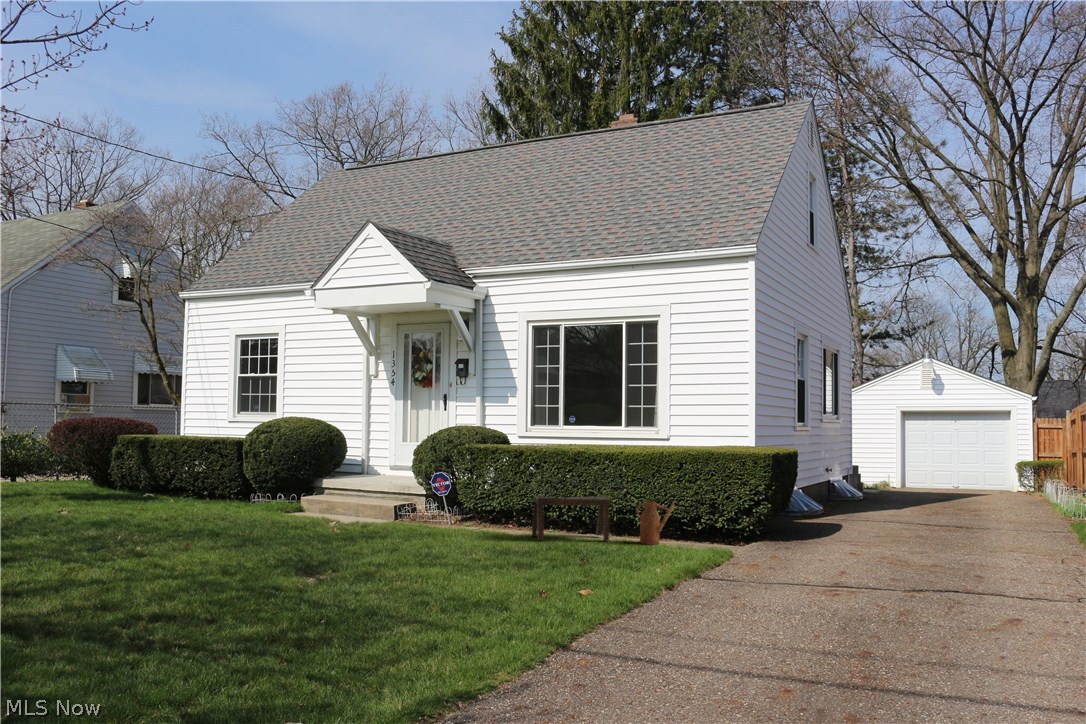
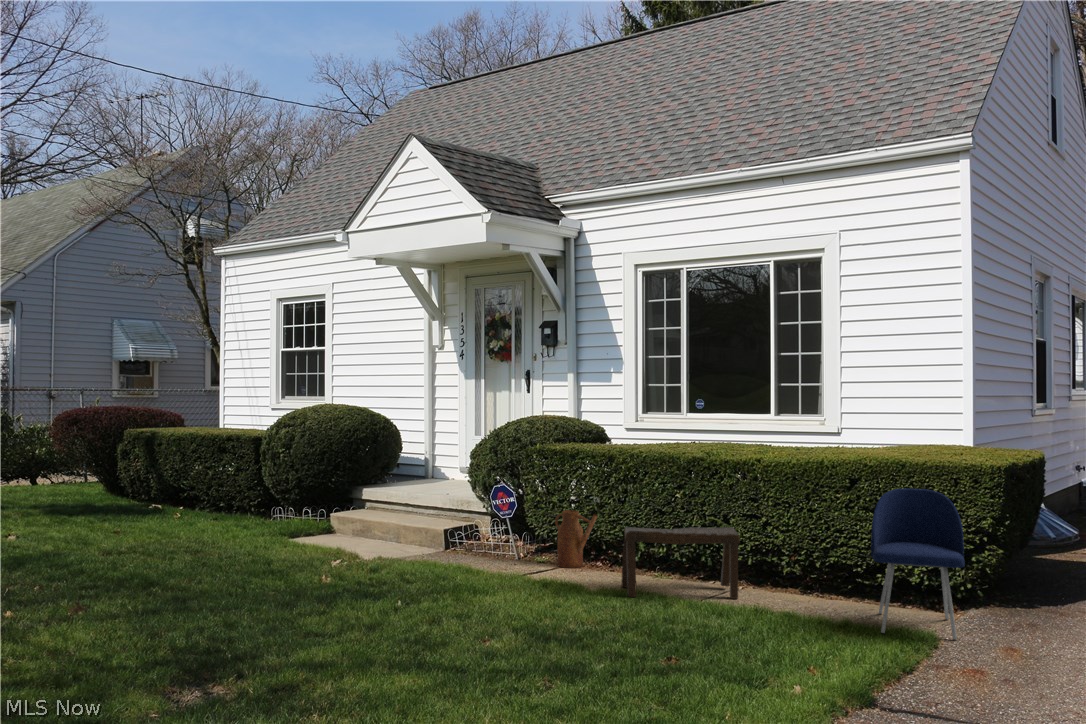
chair: none [694,468,748,557] -> present [871,488,965,640]
watering can: present [636,502,675,545] -> present [555,510,598,568]

